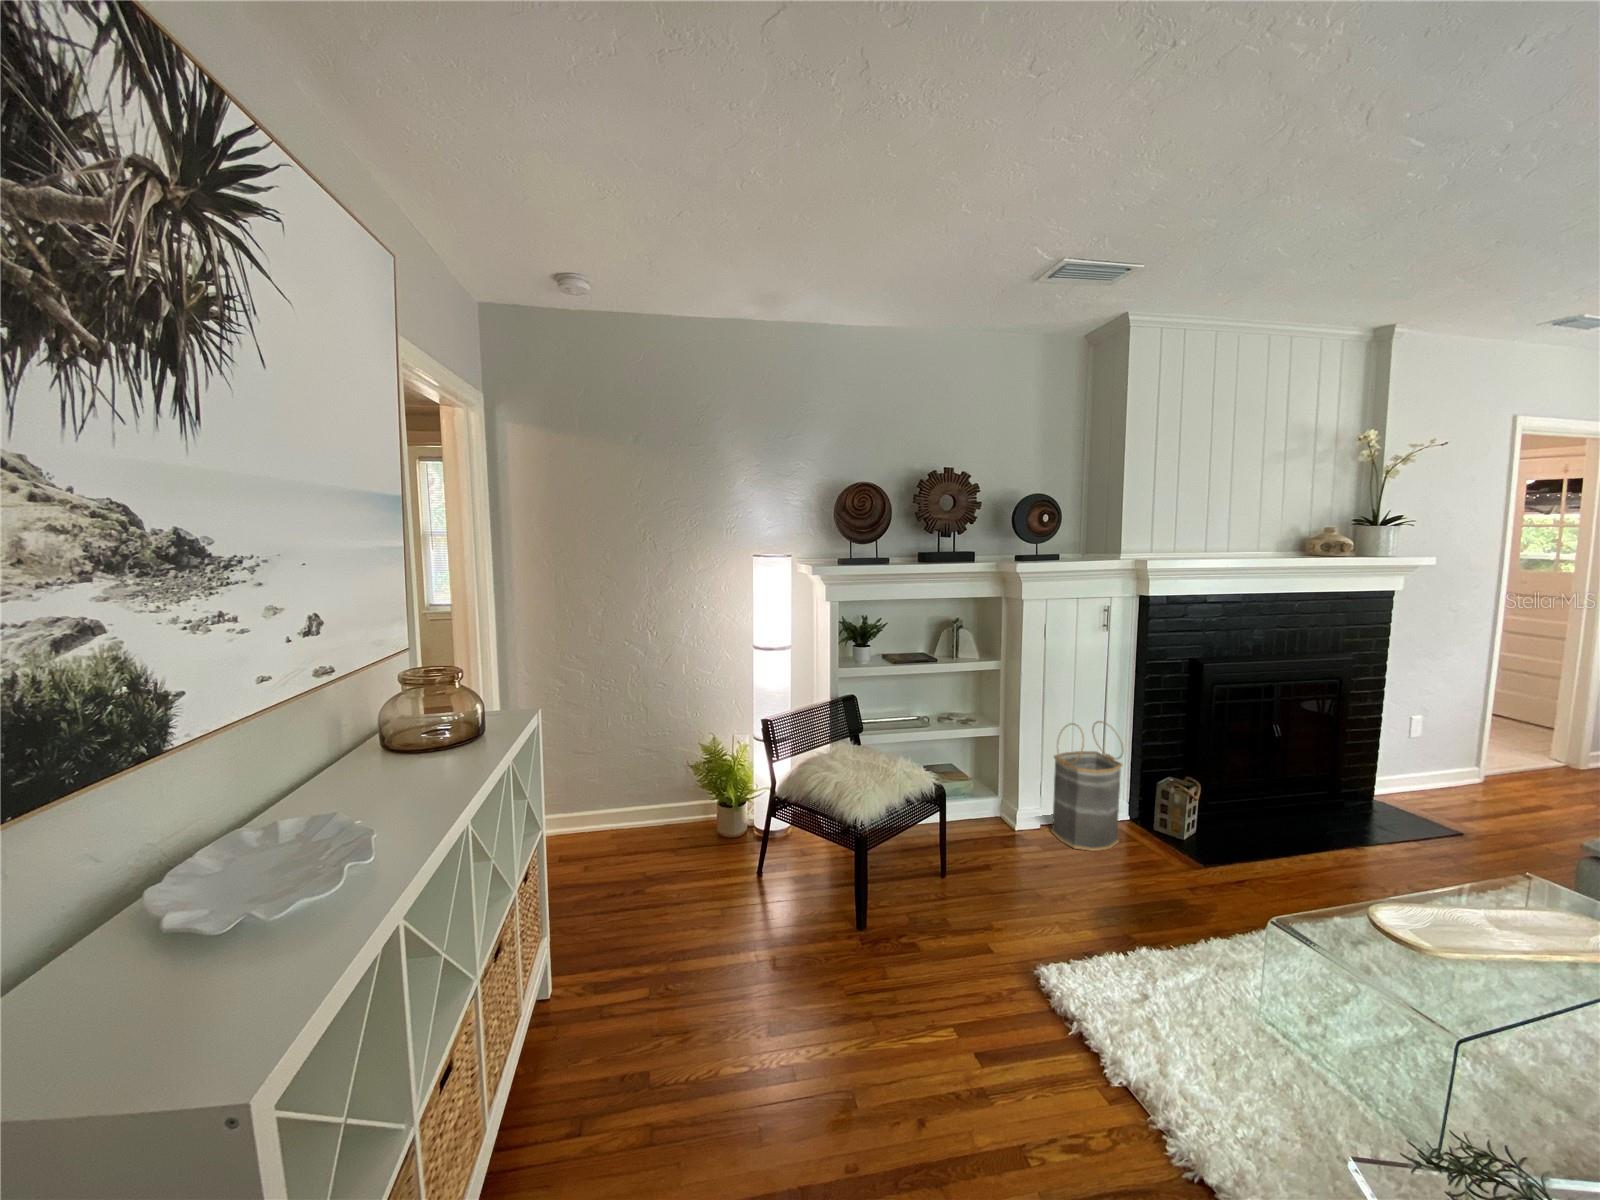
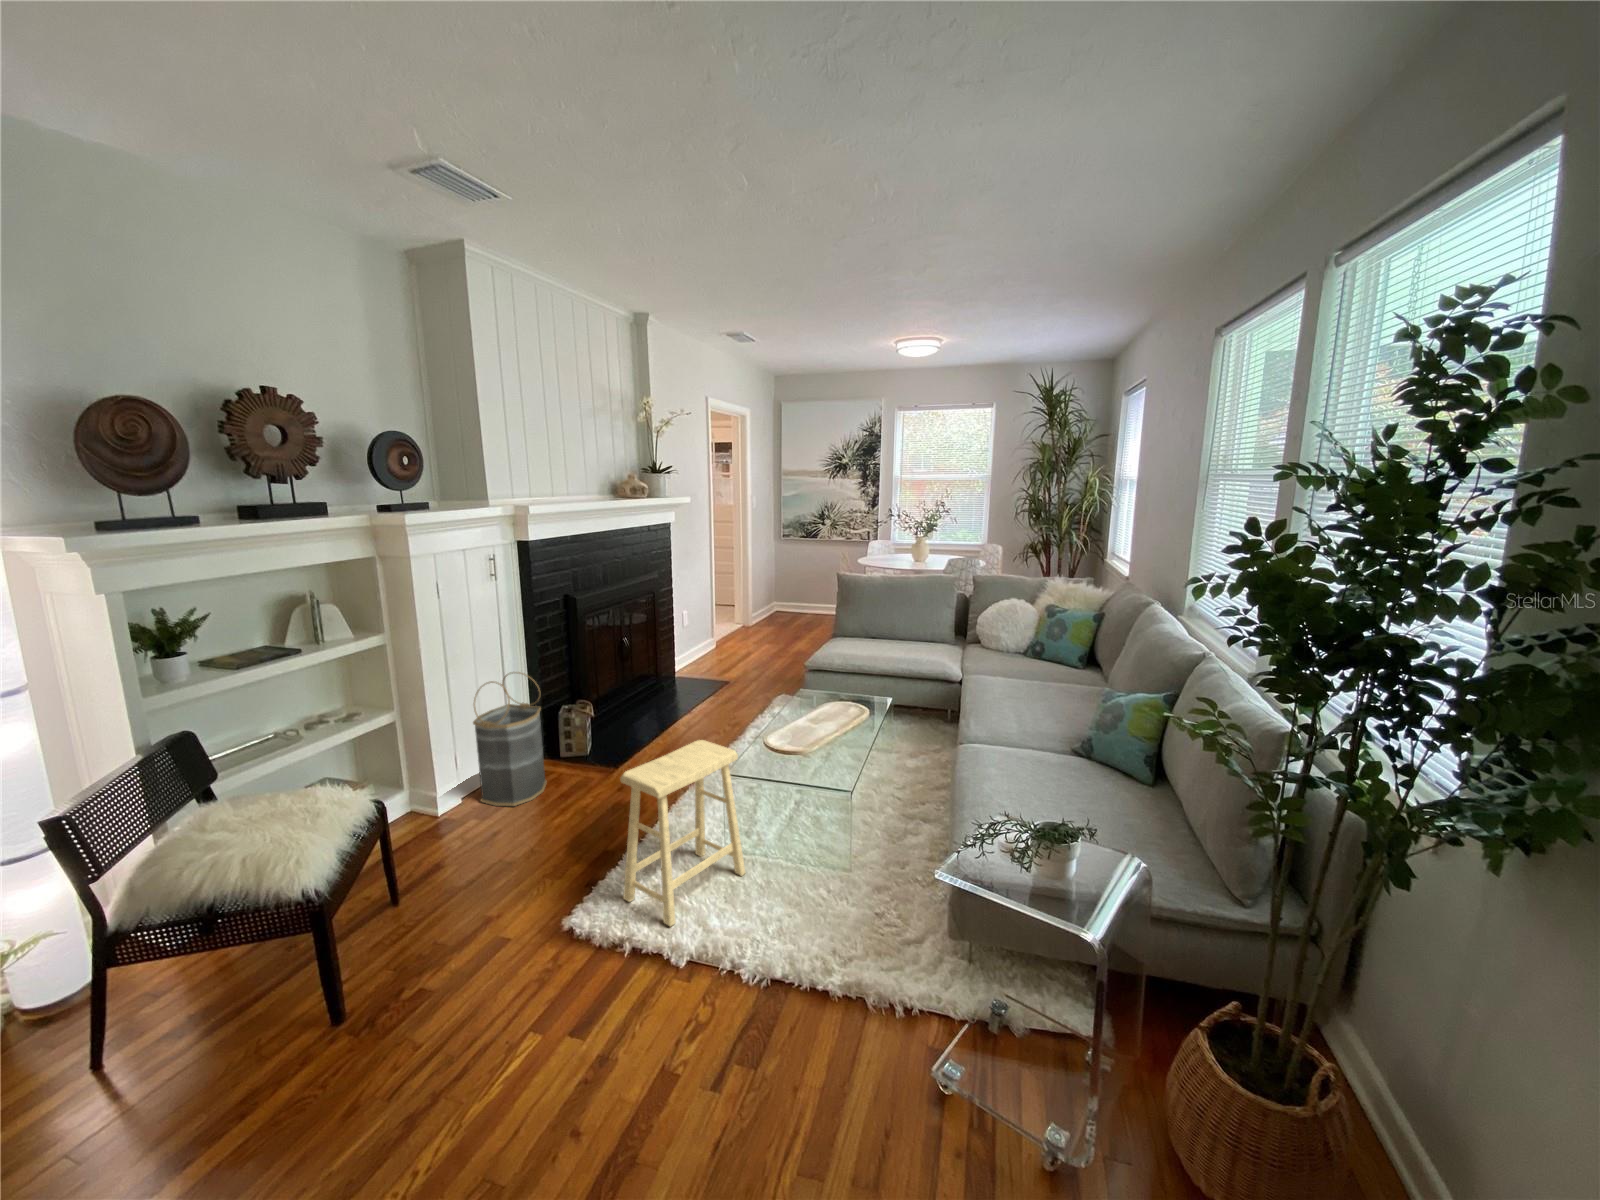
footstool: none [1101,847,1274,1057] -> present [621,740,745,926]

